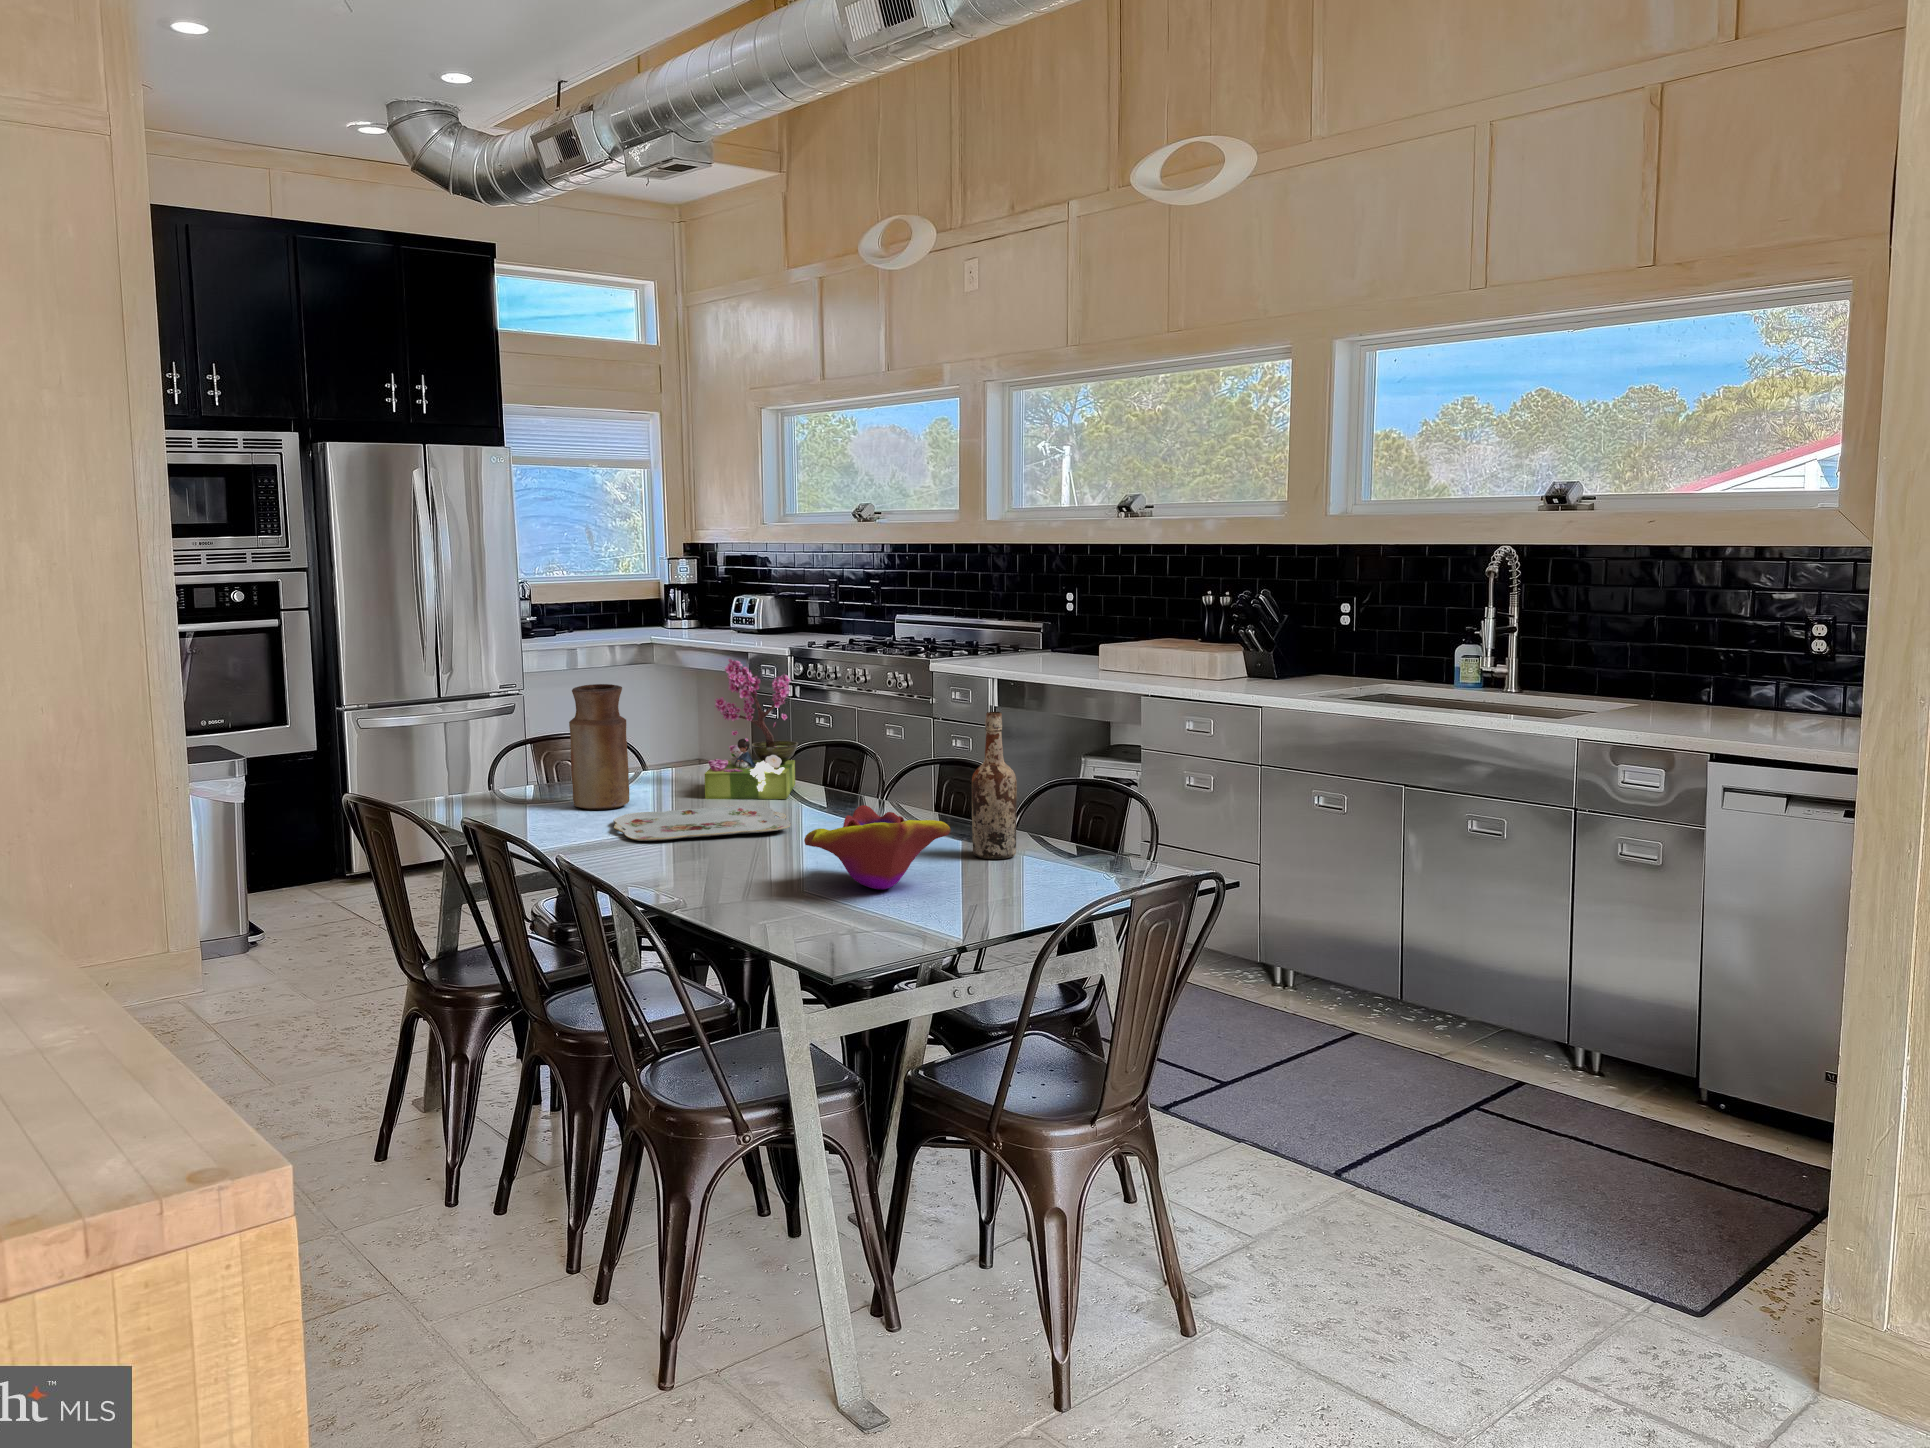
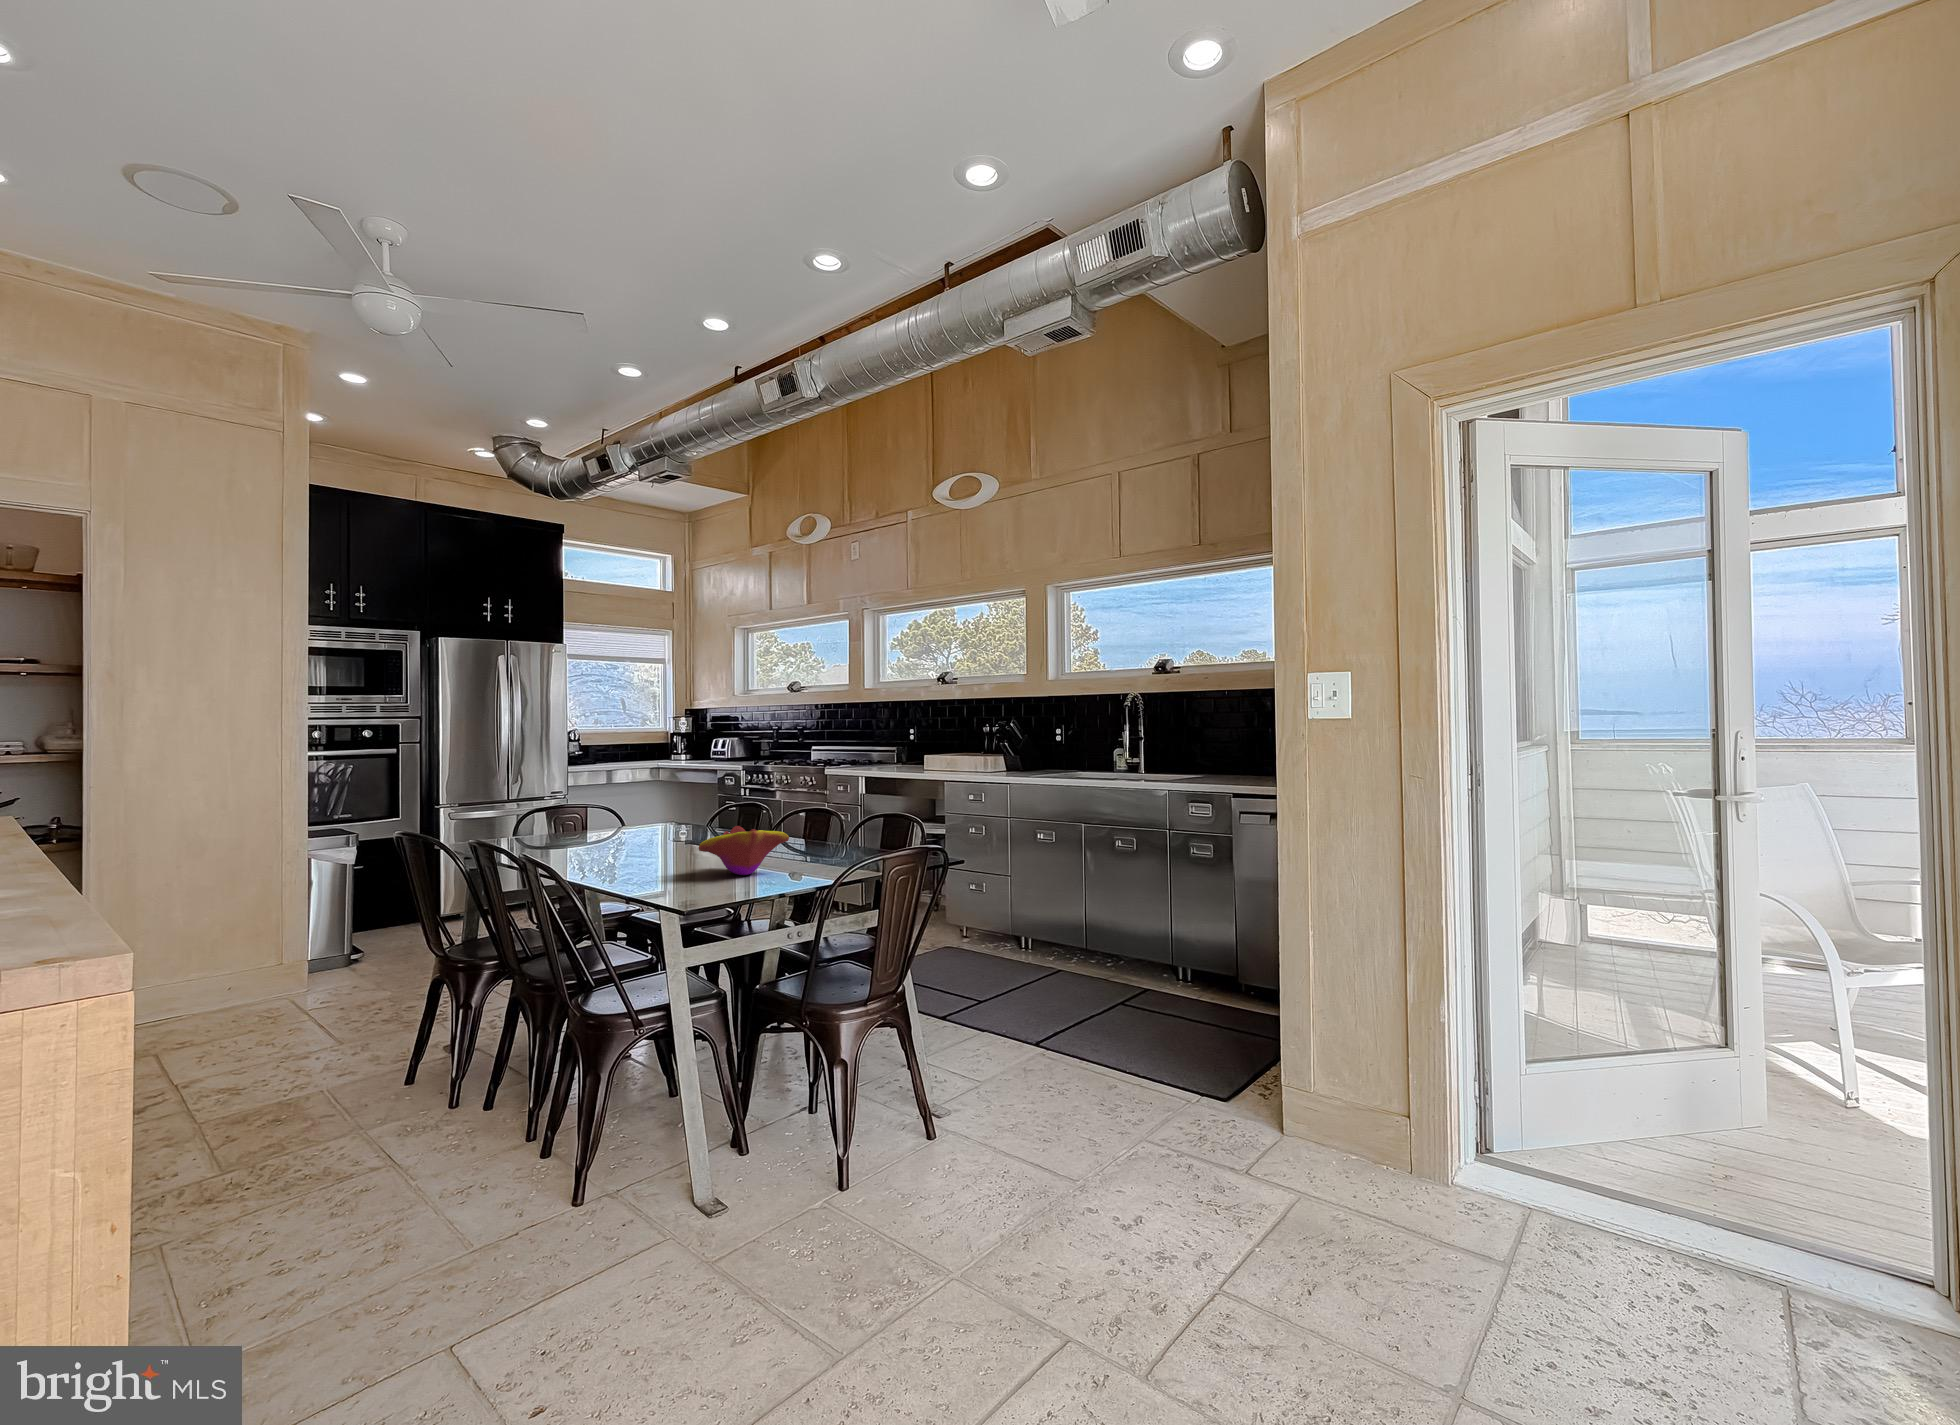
flower arrangement: present [705,659,798,799] -> none [658,754,721,841]
vase: present [569,684,629,810] -> none [567,769,606,847]
wine bottle: present [972,712,1017,859] -> none [811,772,838,860]
serving tray: present [613,805,791,841] -> none [588,841,704,860]

